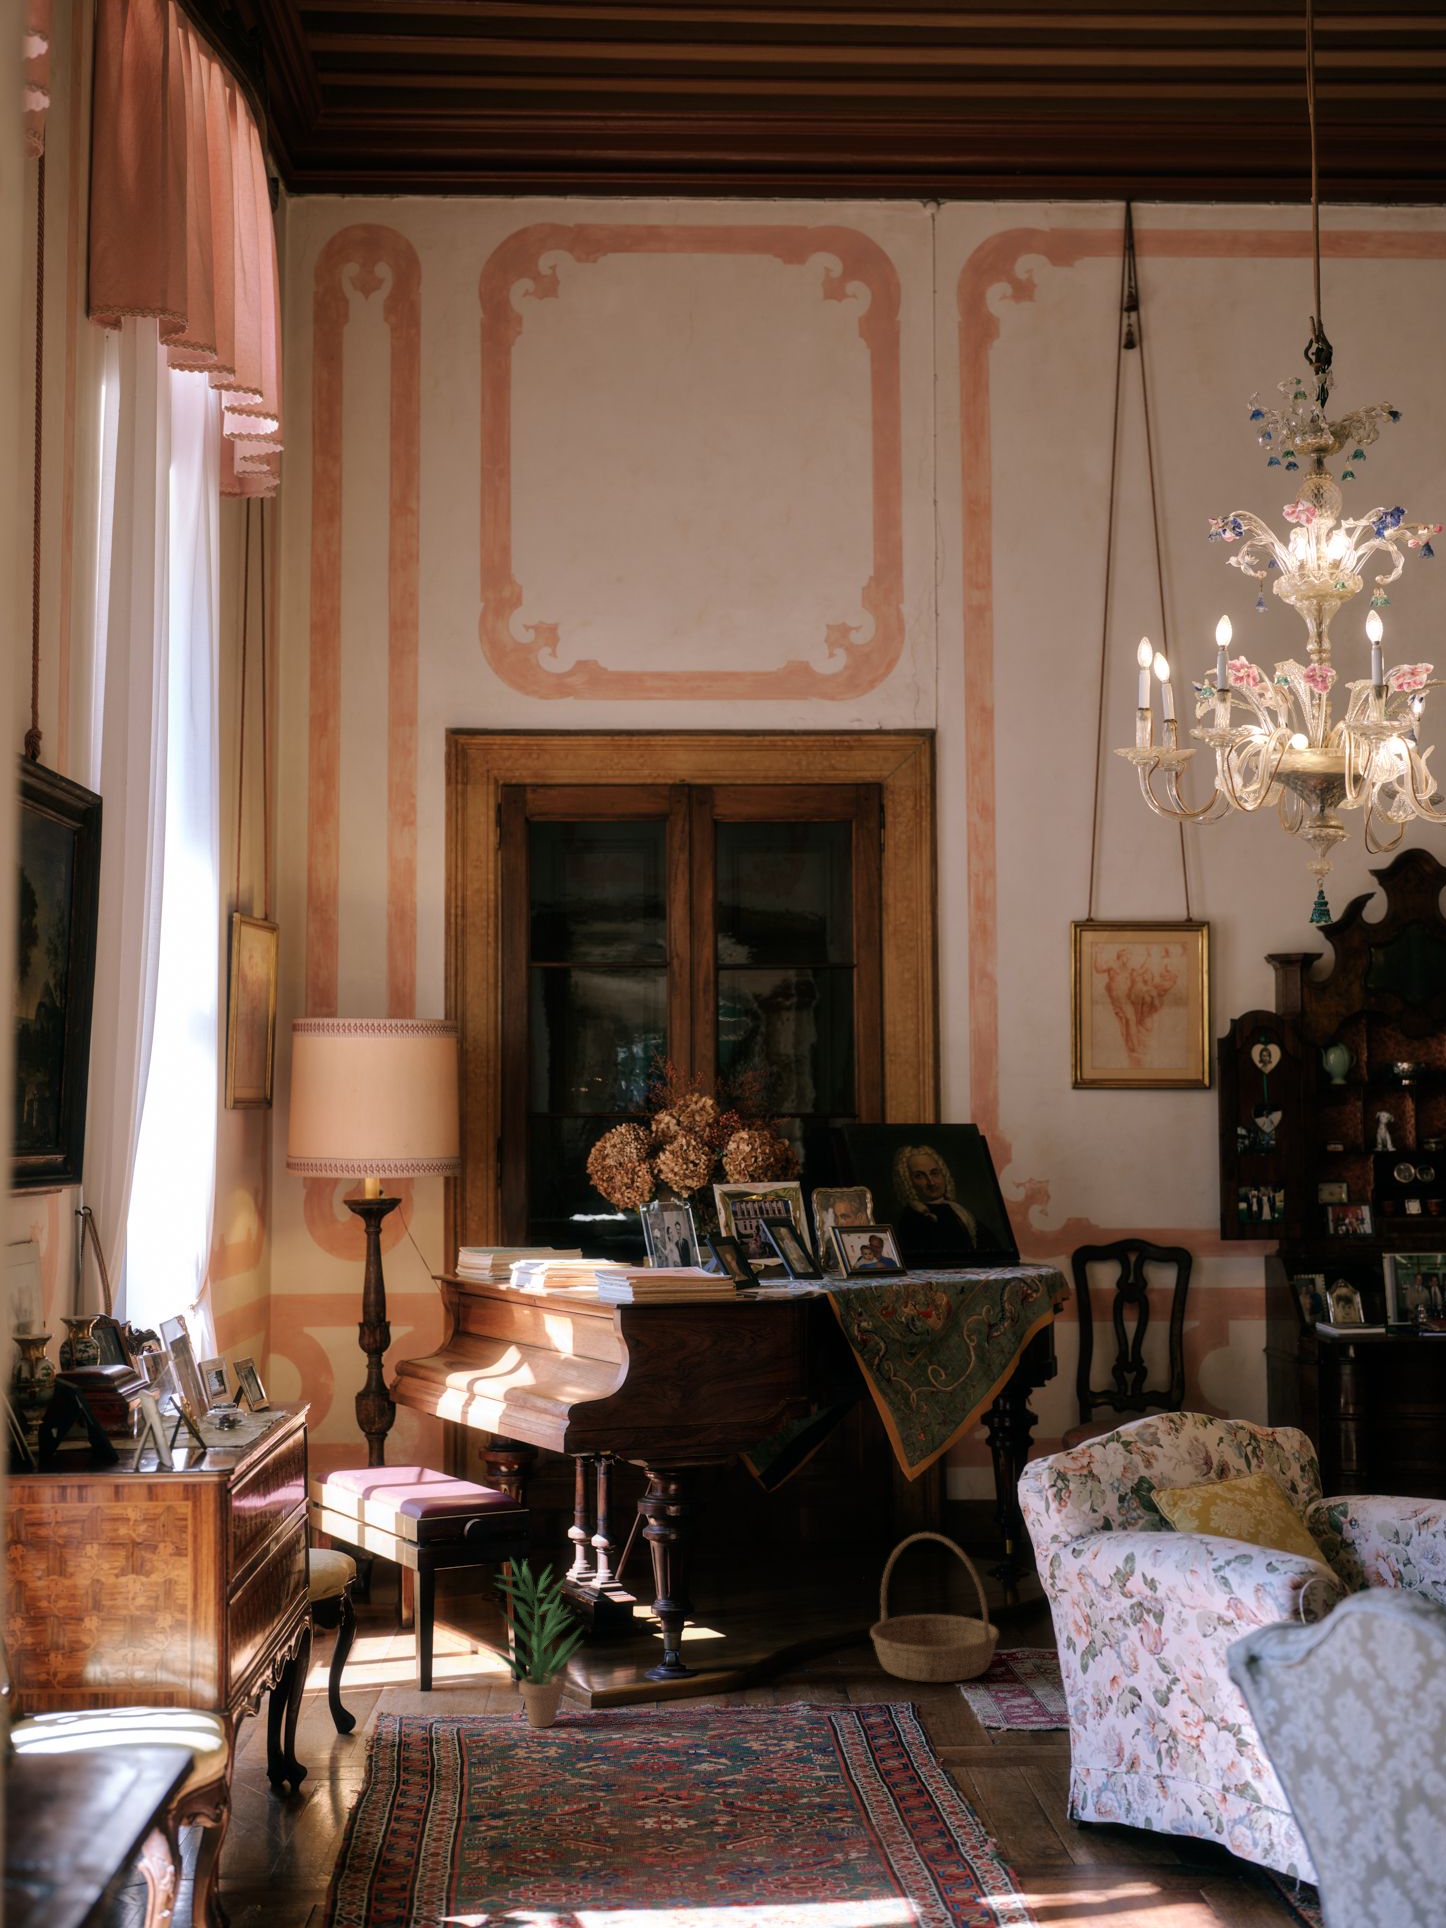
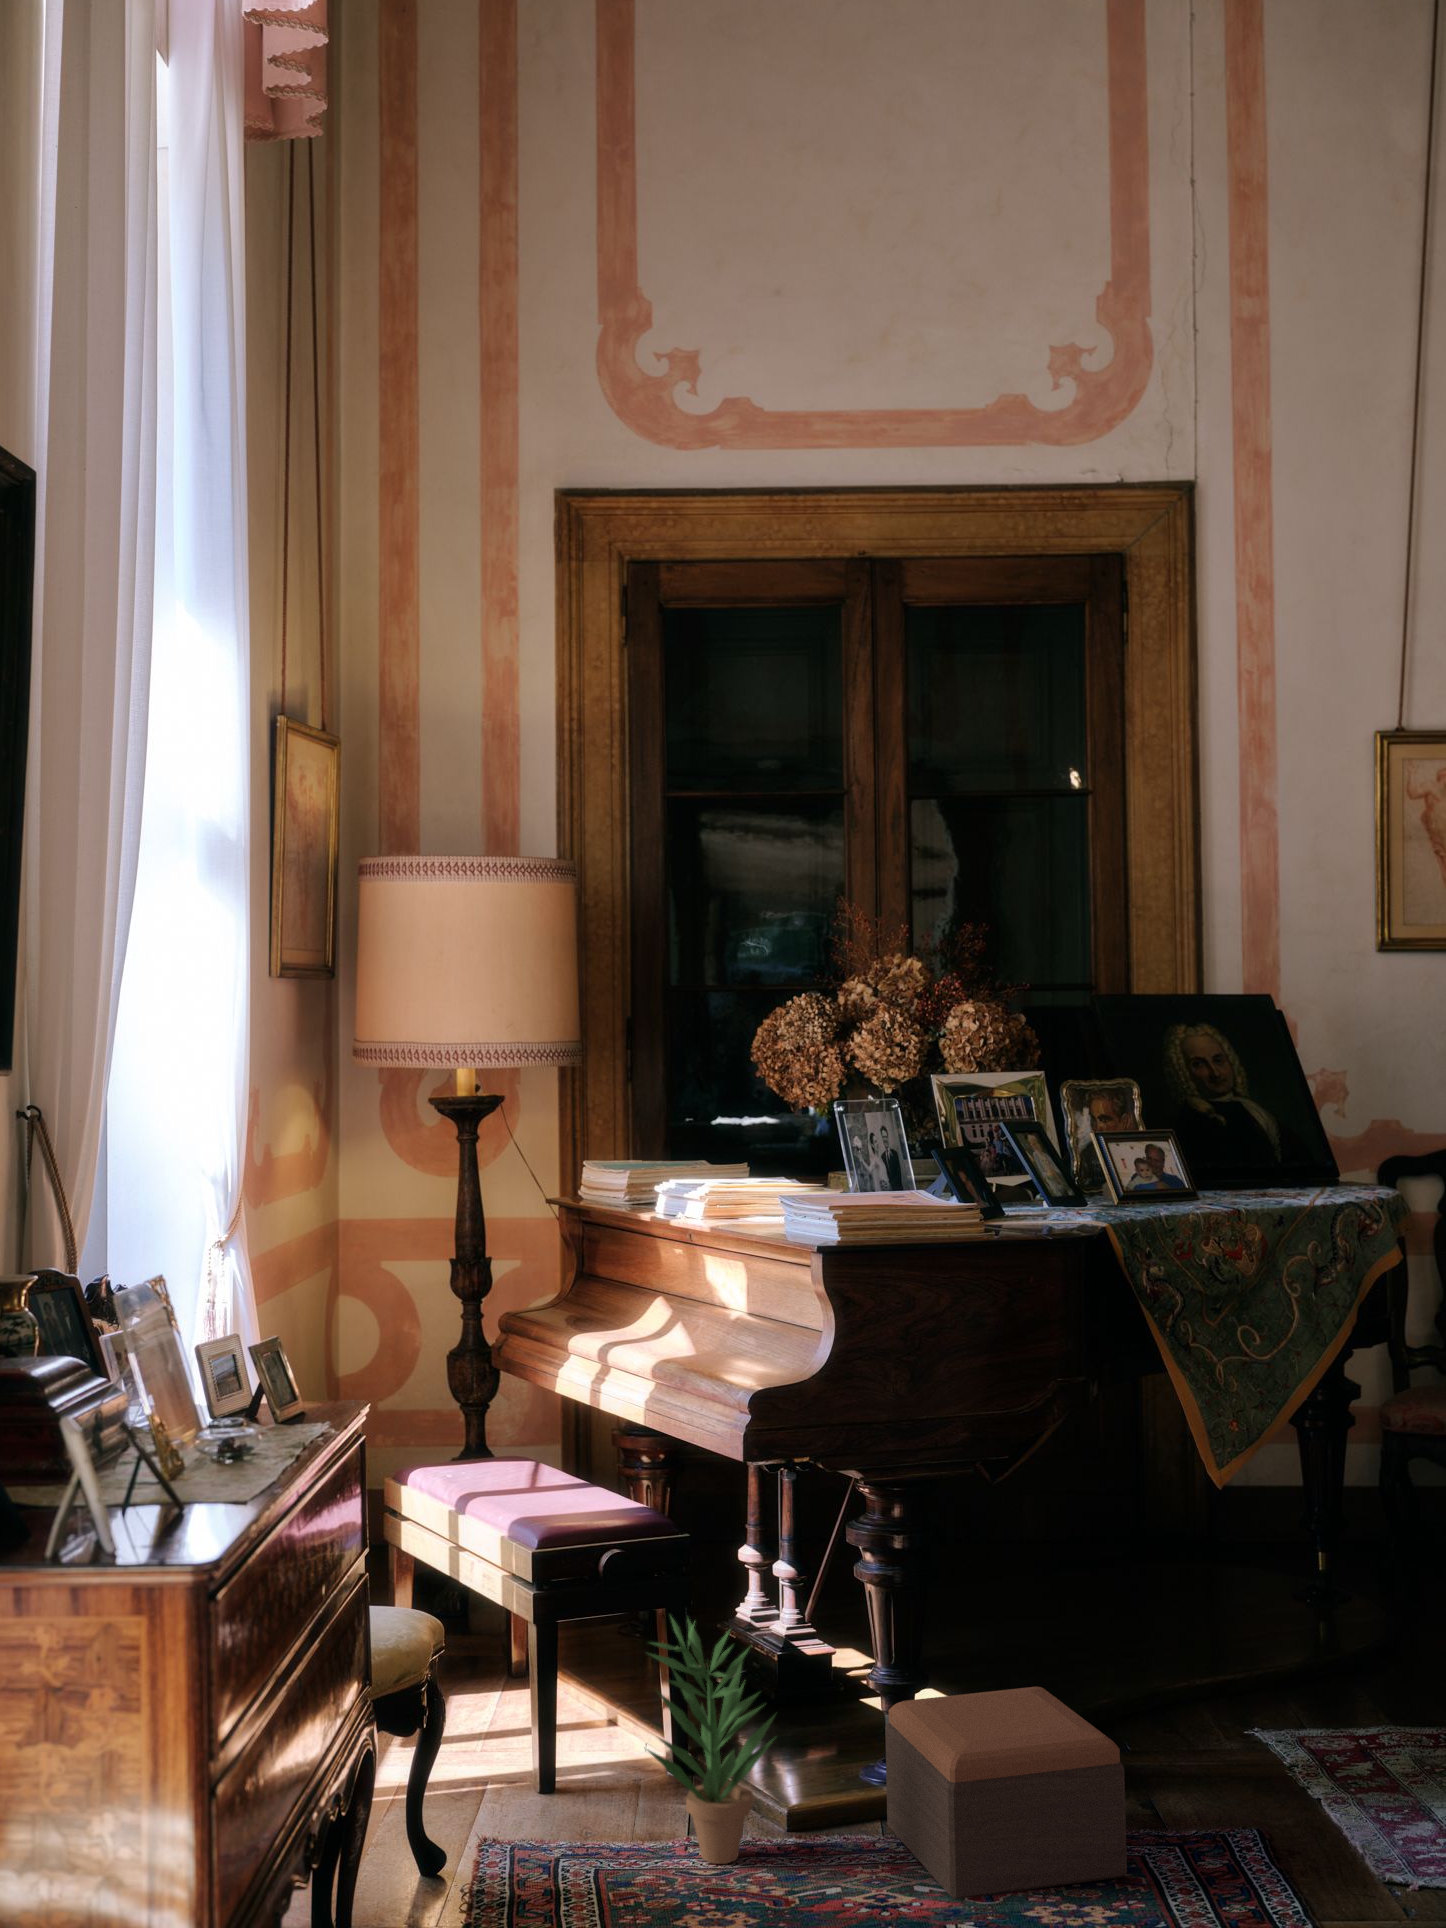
basket: present [870,1532,999,1682] -> none [1173,1568,1365,1788]
footstool: none [659,1609,815,1742] -> present [885,1687,1127,1899]

